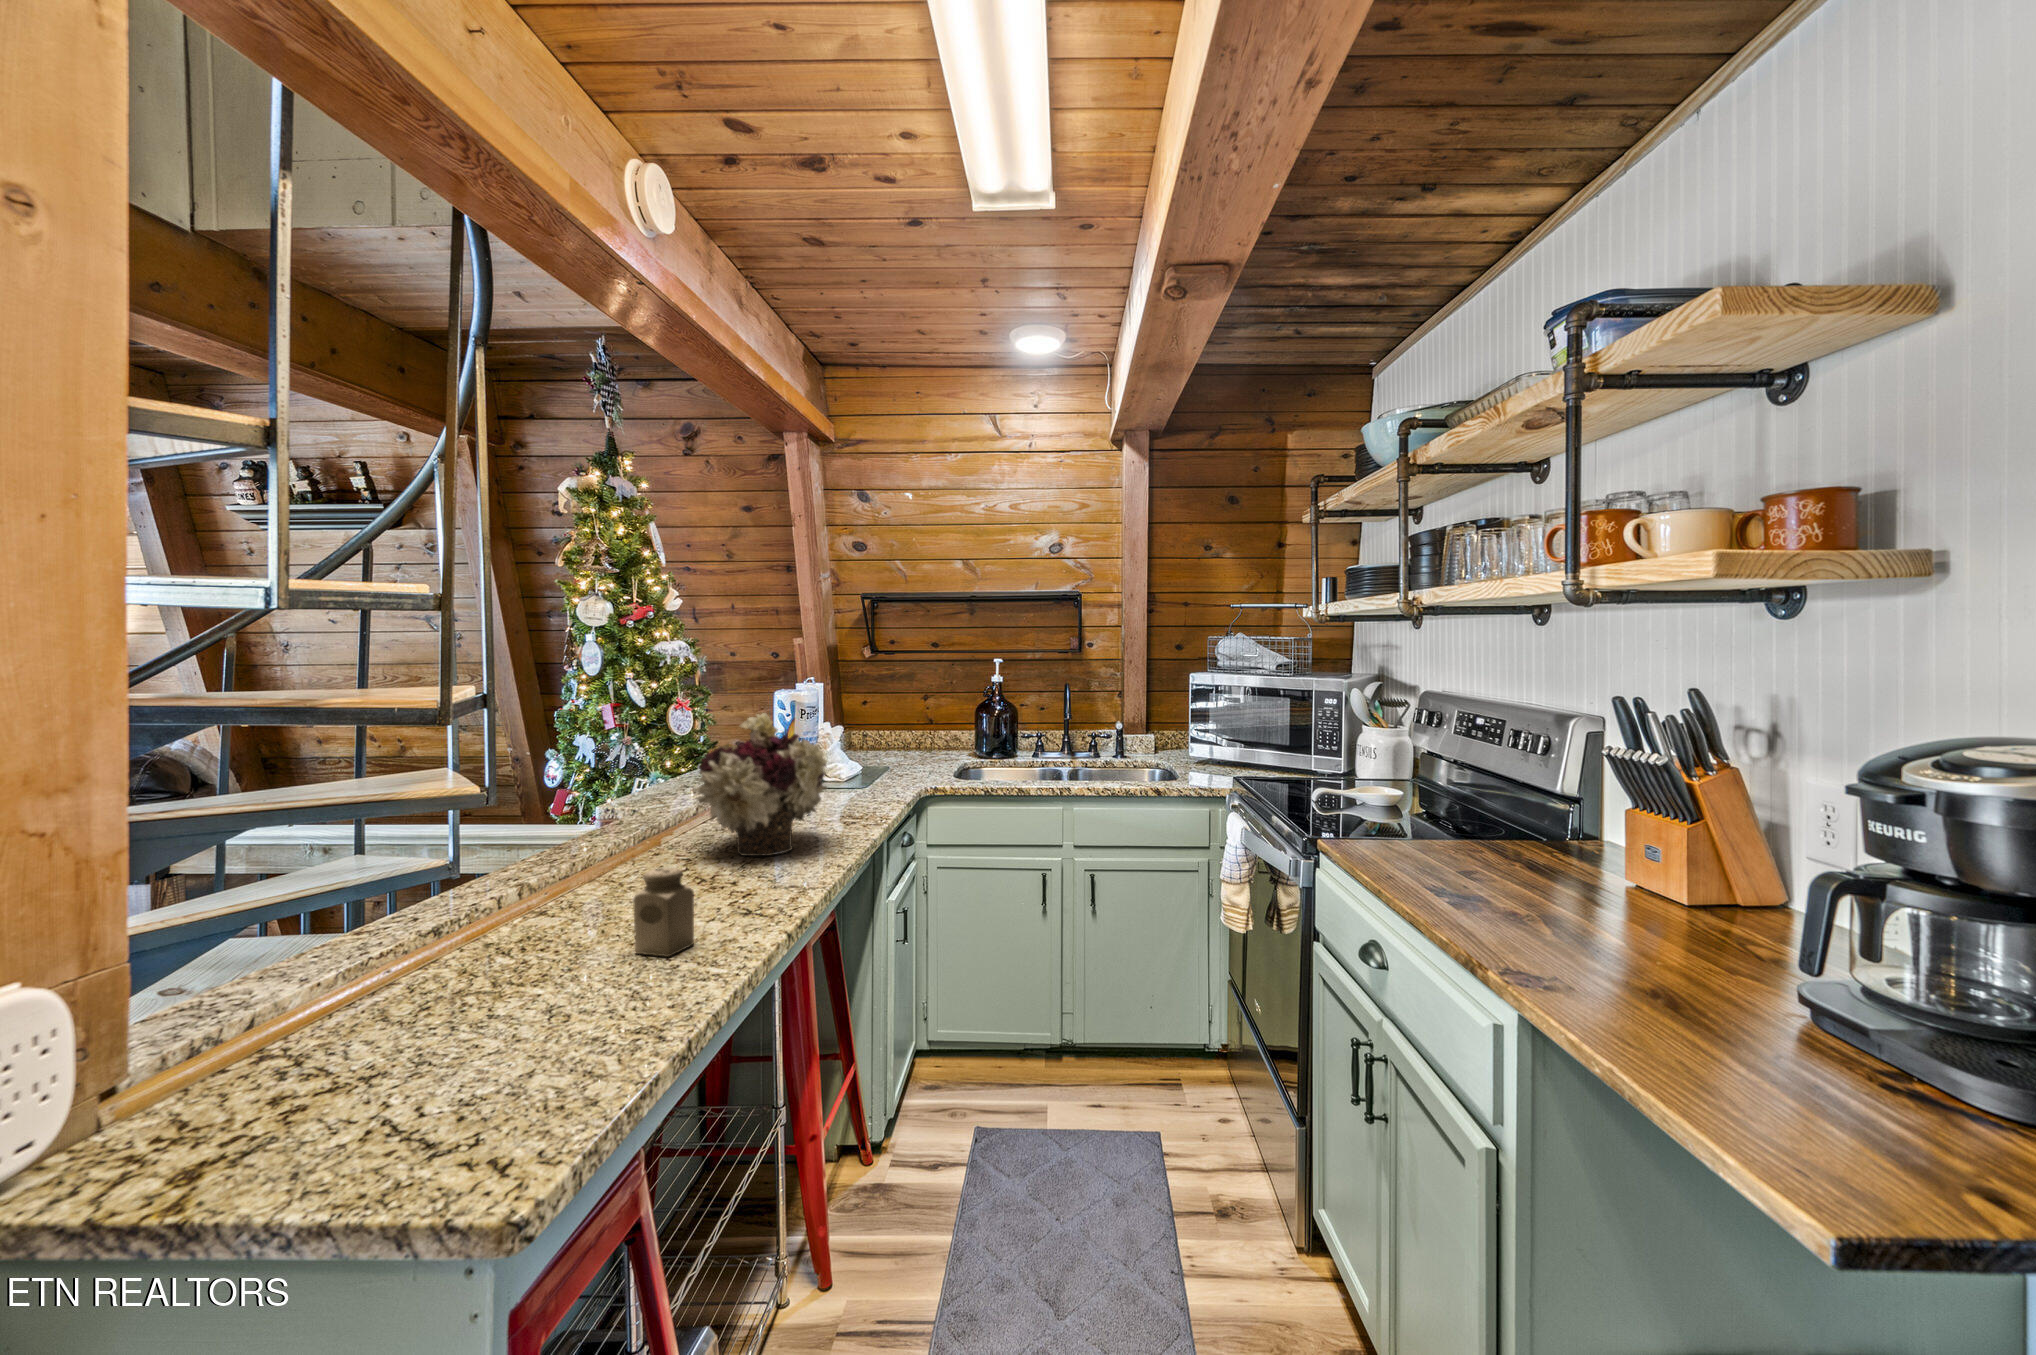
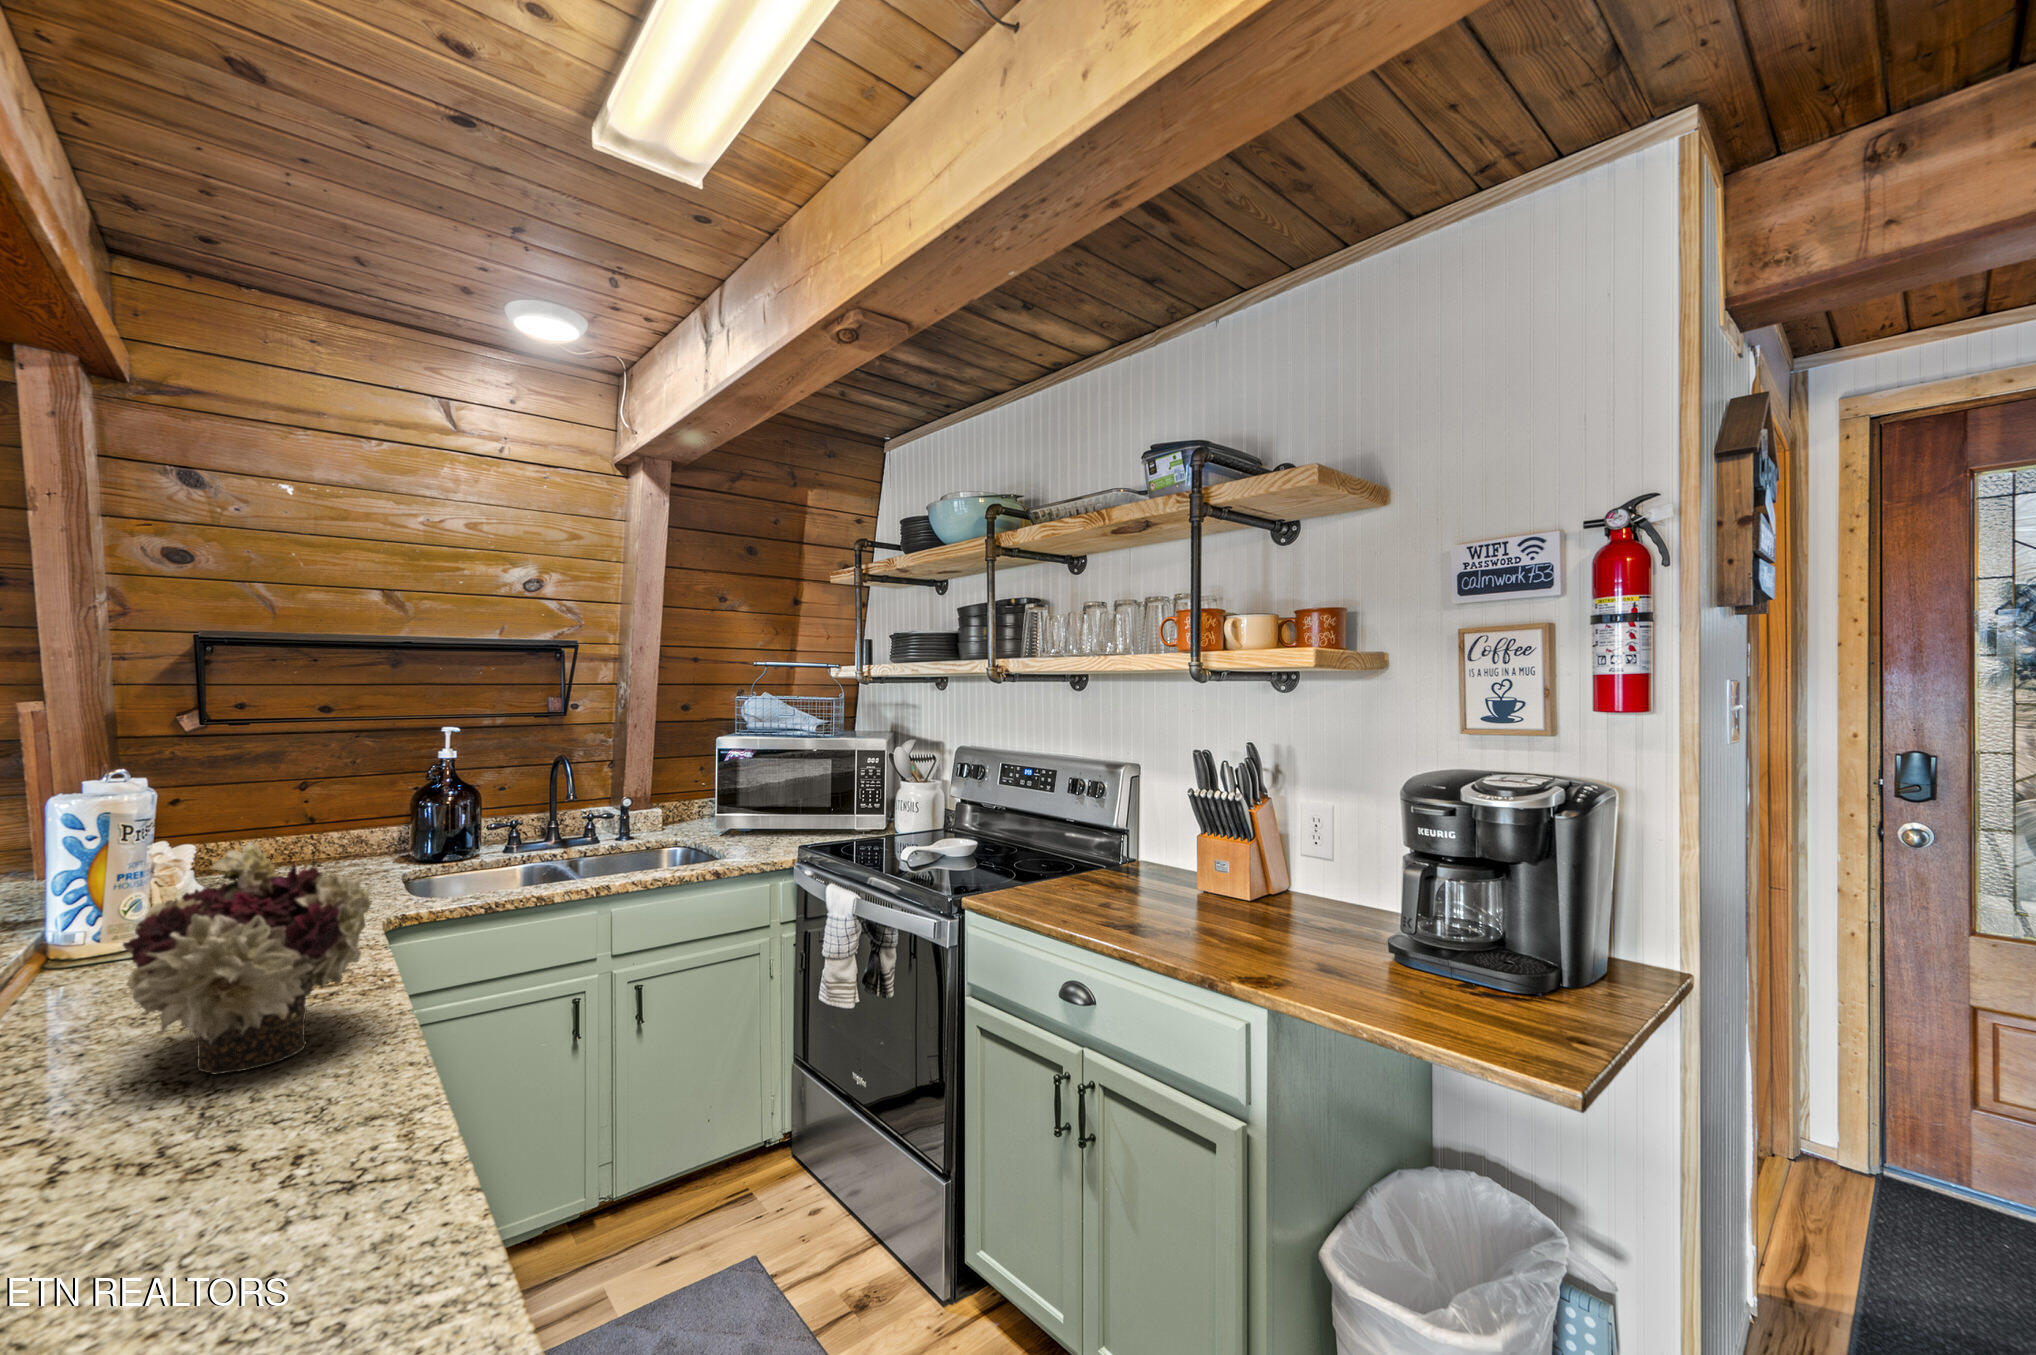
salt shaker: present [633,868,694,957] -> none [247,1126,352,1297]

